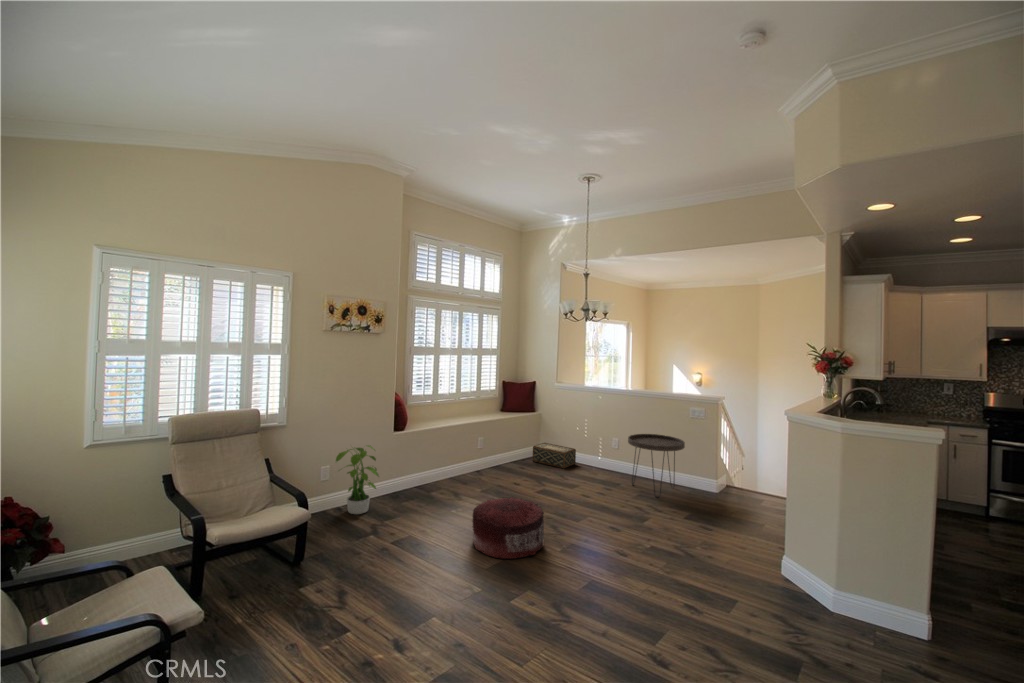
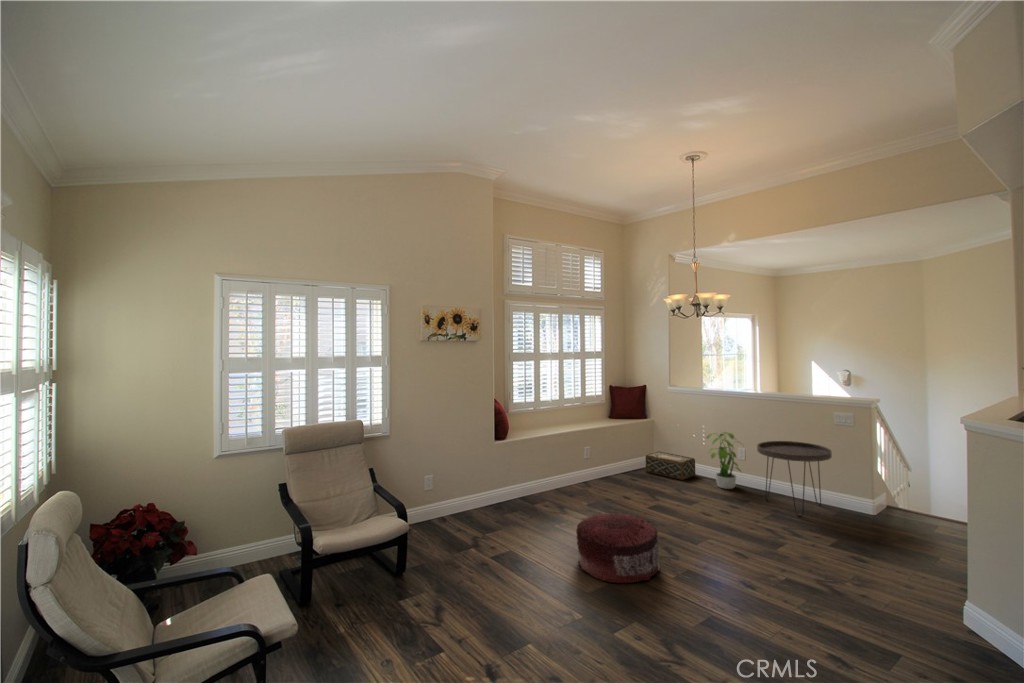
potted plant: present [335,445,379,514] -> present [706,432,741,489]

